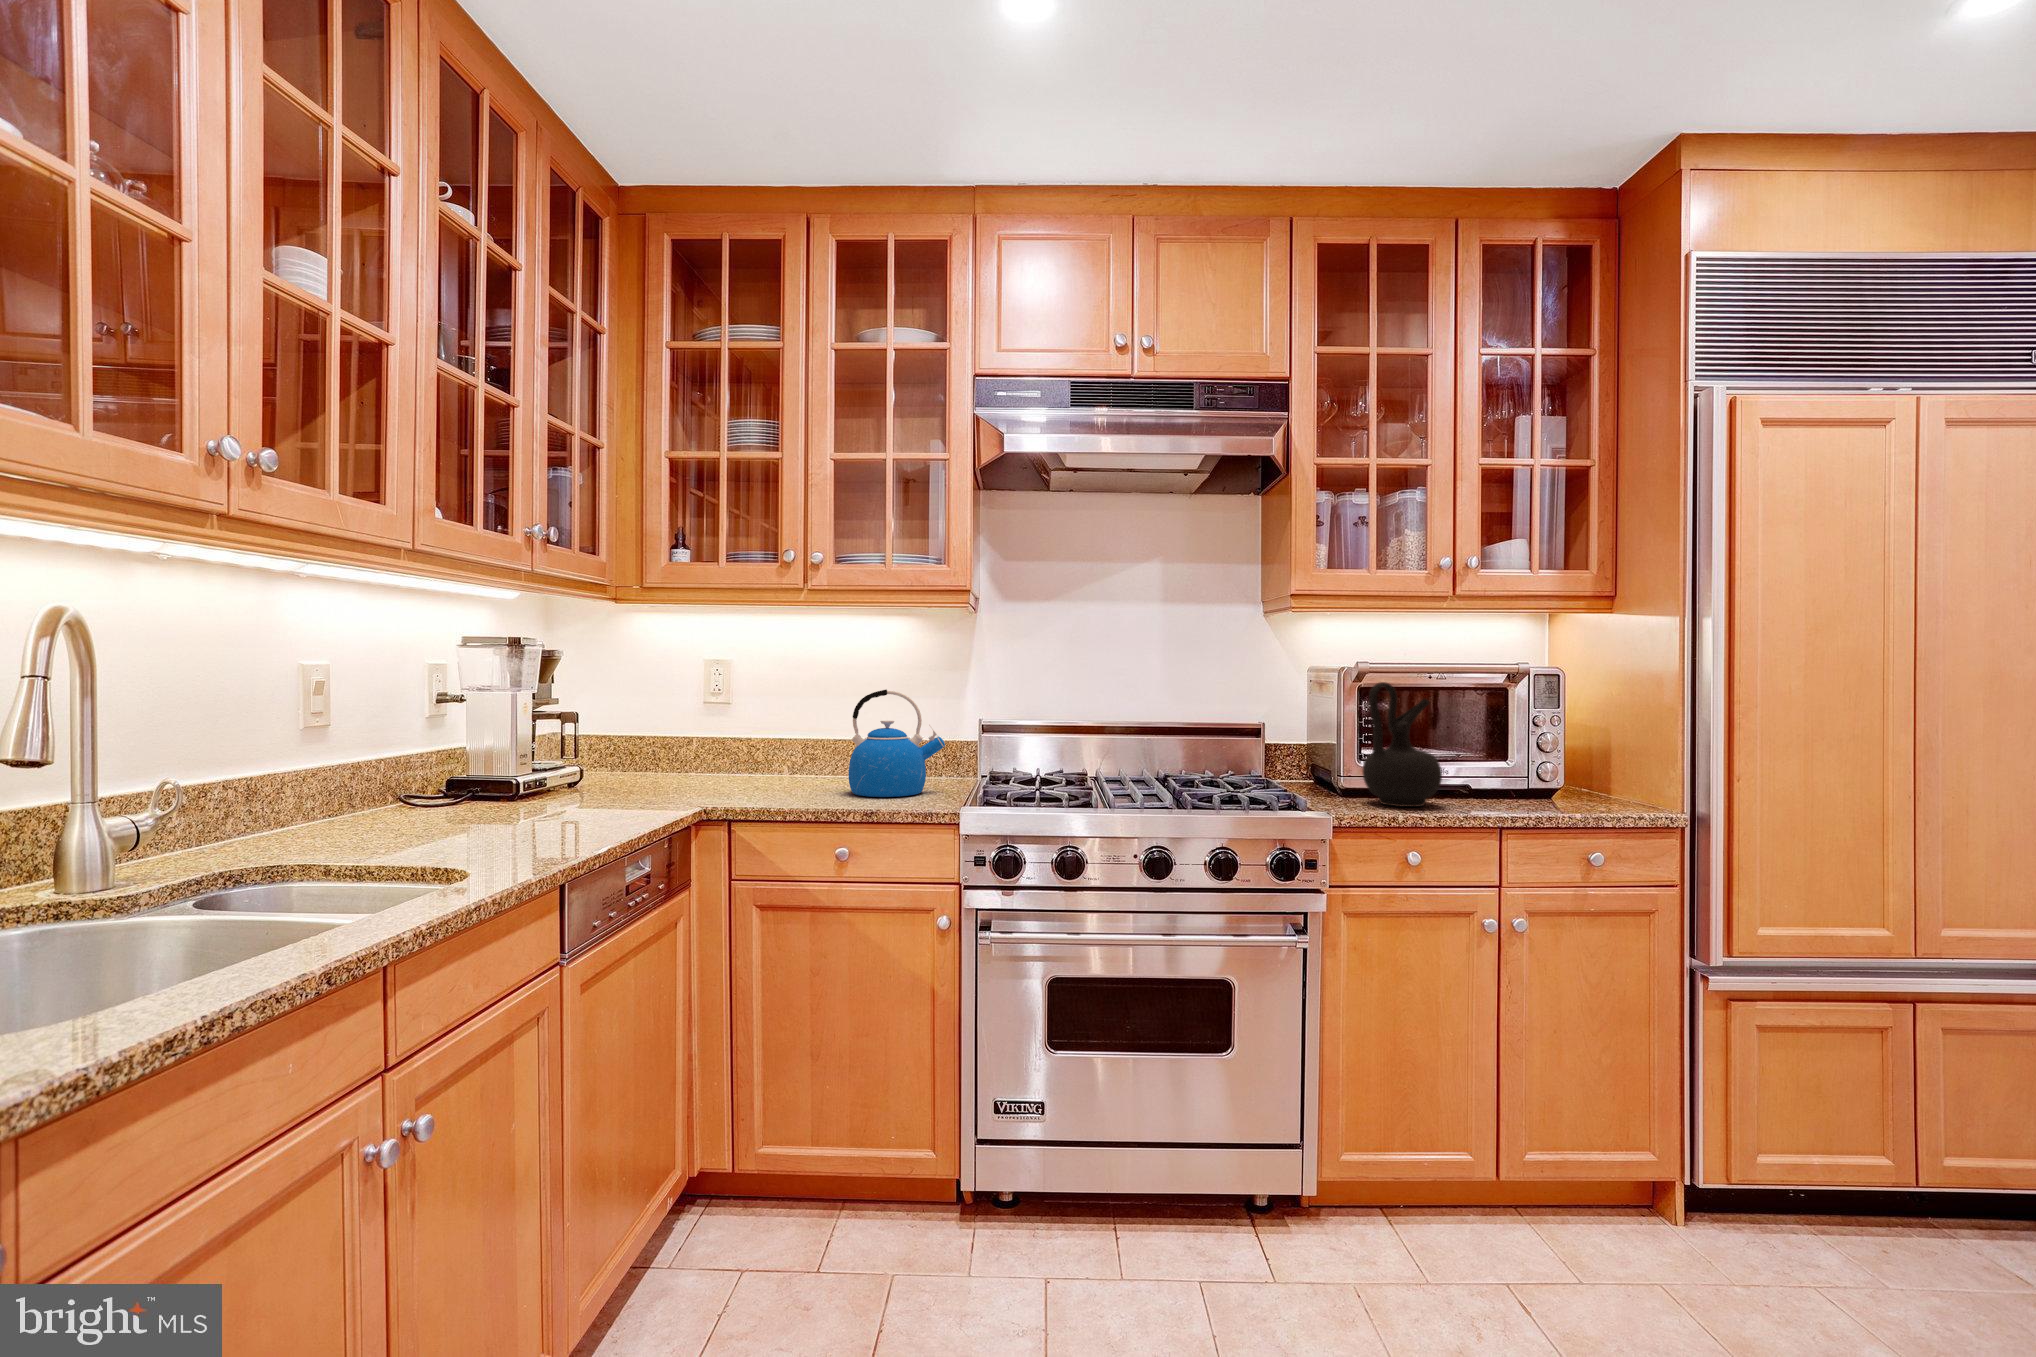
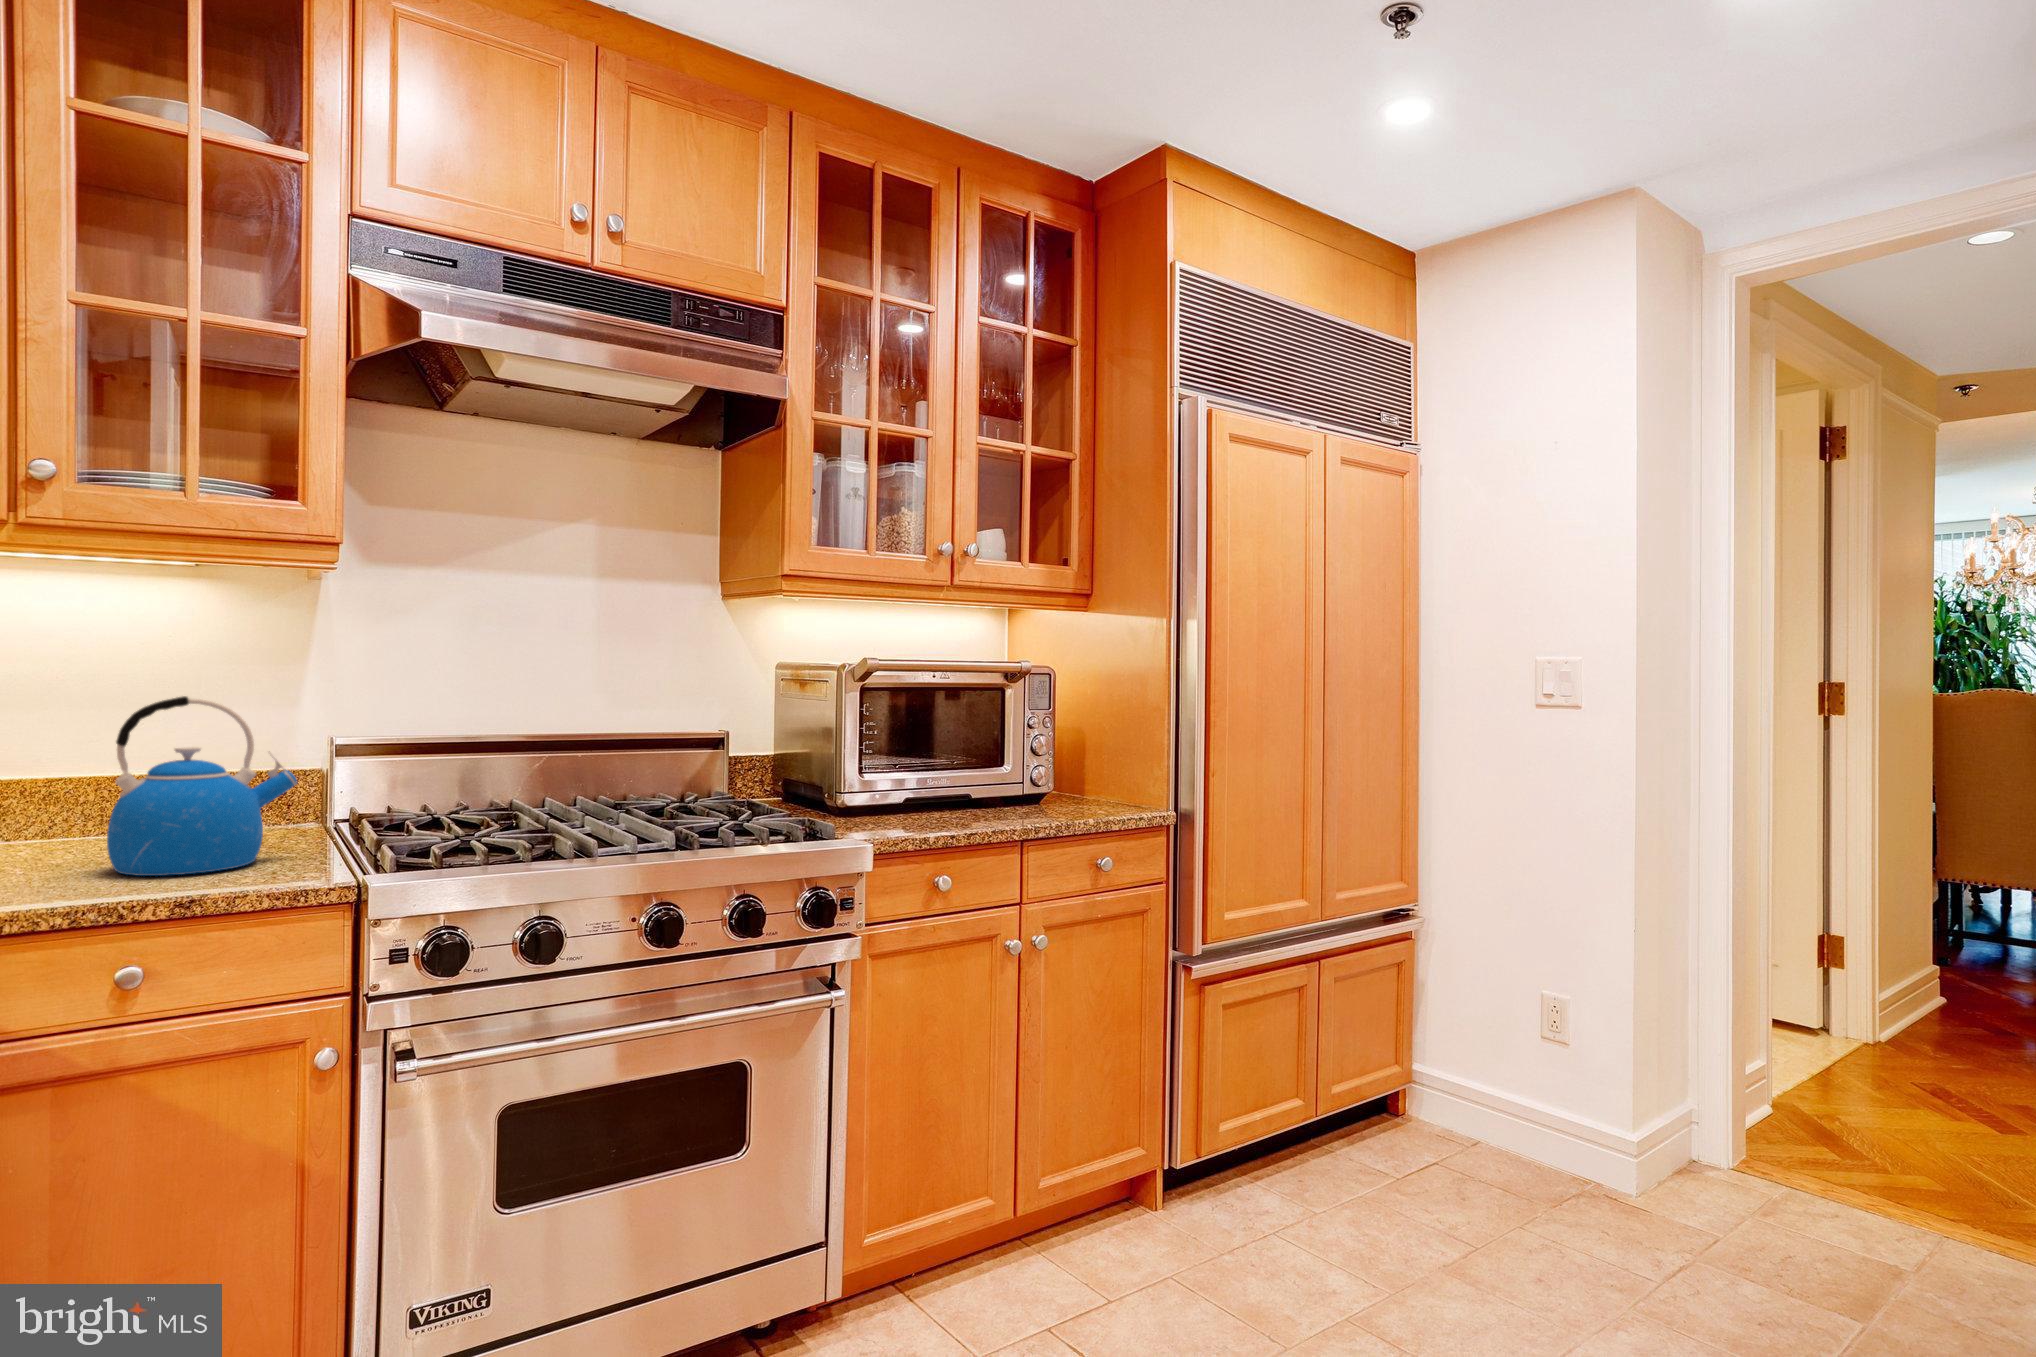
ceramic jug: present [1362,682,1442,807] -> none [882,682,966,824]

